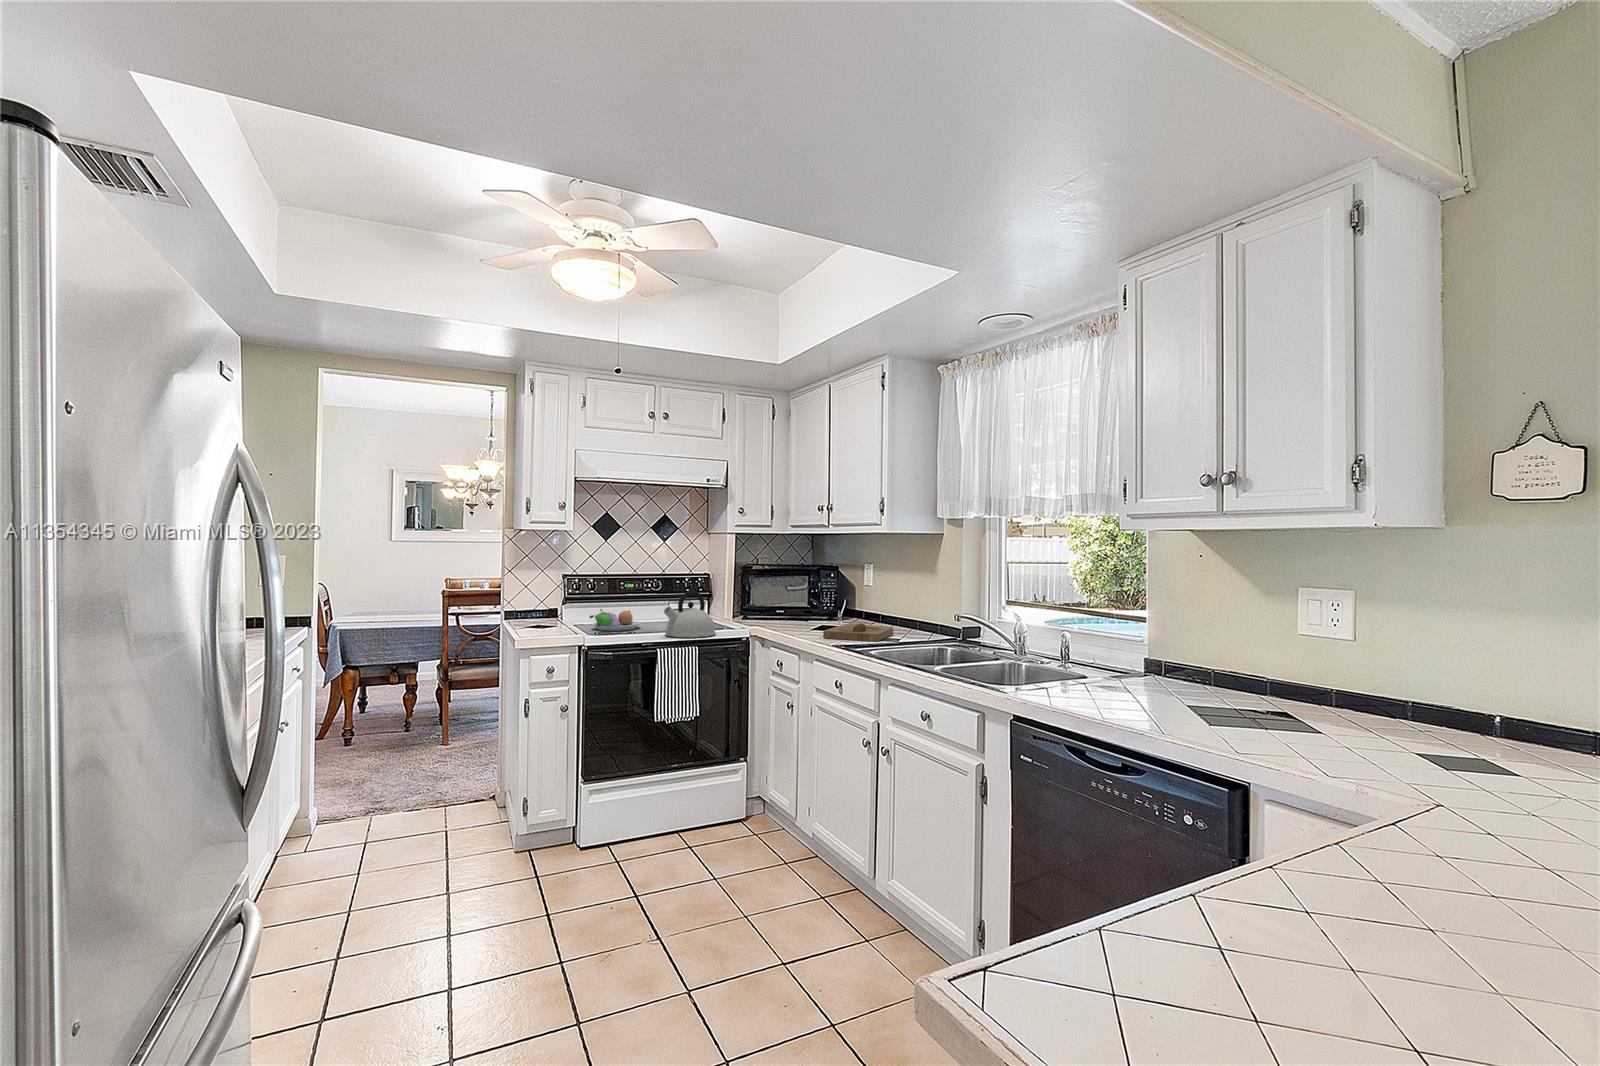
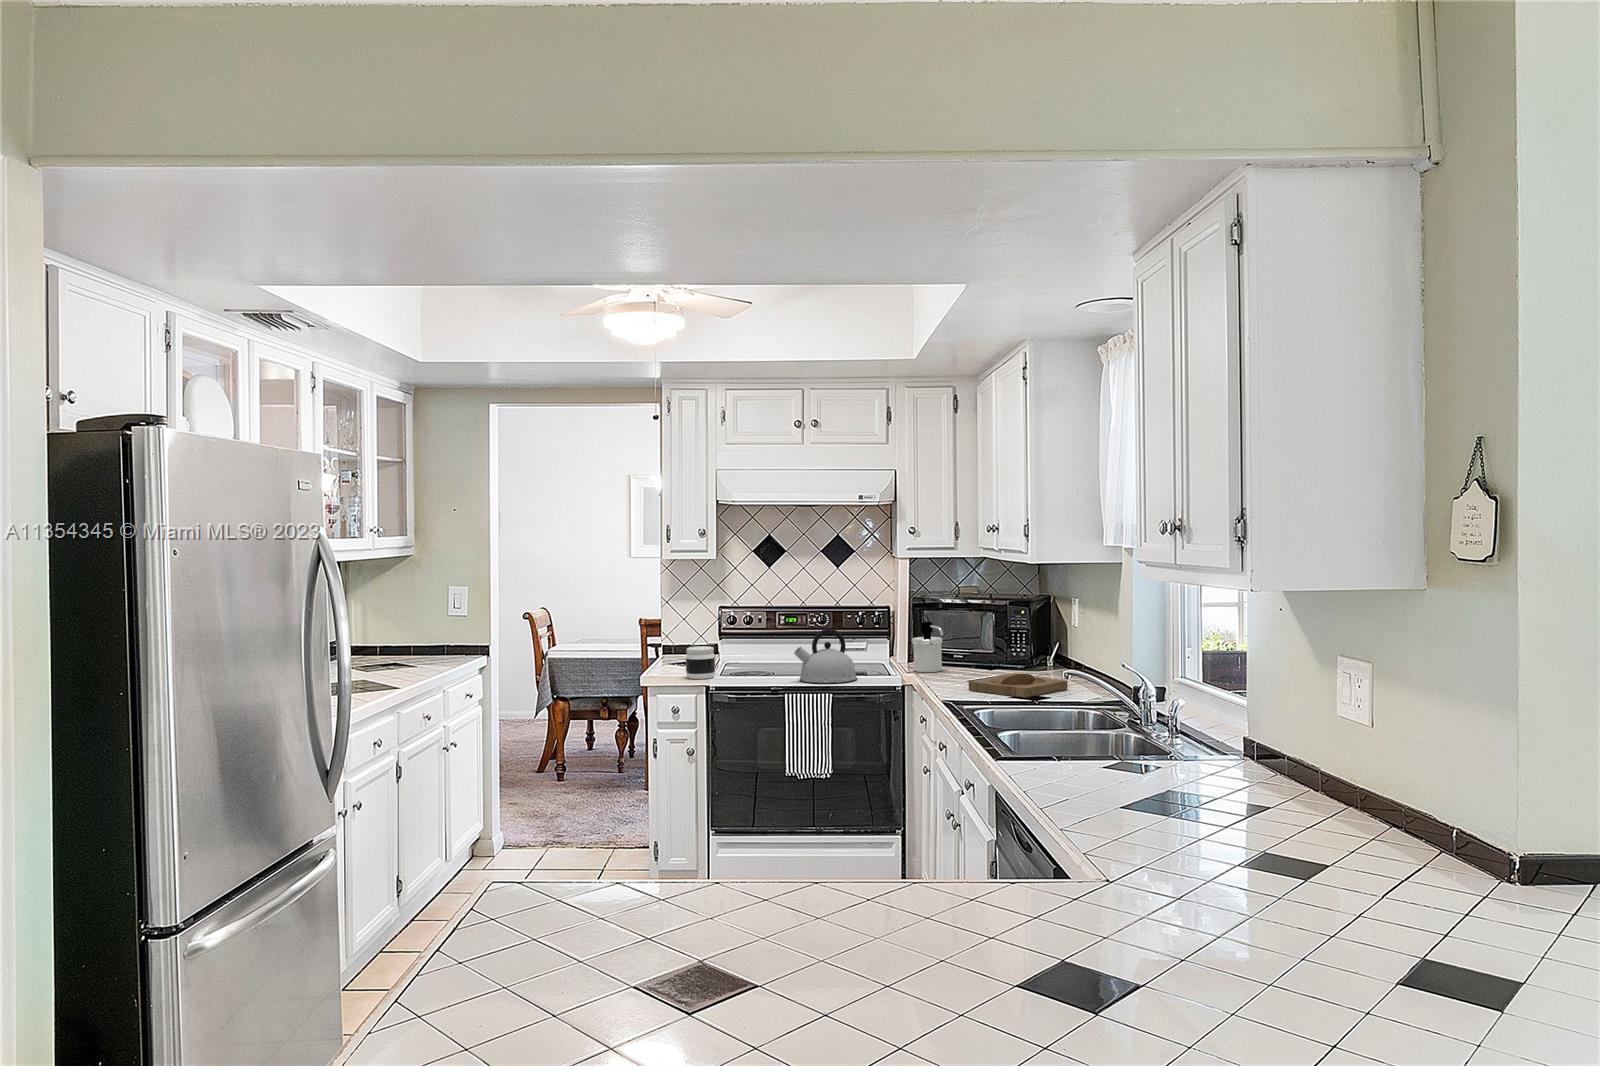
soap dispenser: none [746,585,777,627] -> present [912,622,943,672]
jar: none [553,609,582,639] -> present [686,646,715,679]
fruit bowl: present [590,609,641,631] -> none [735,646,794,672]

